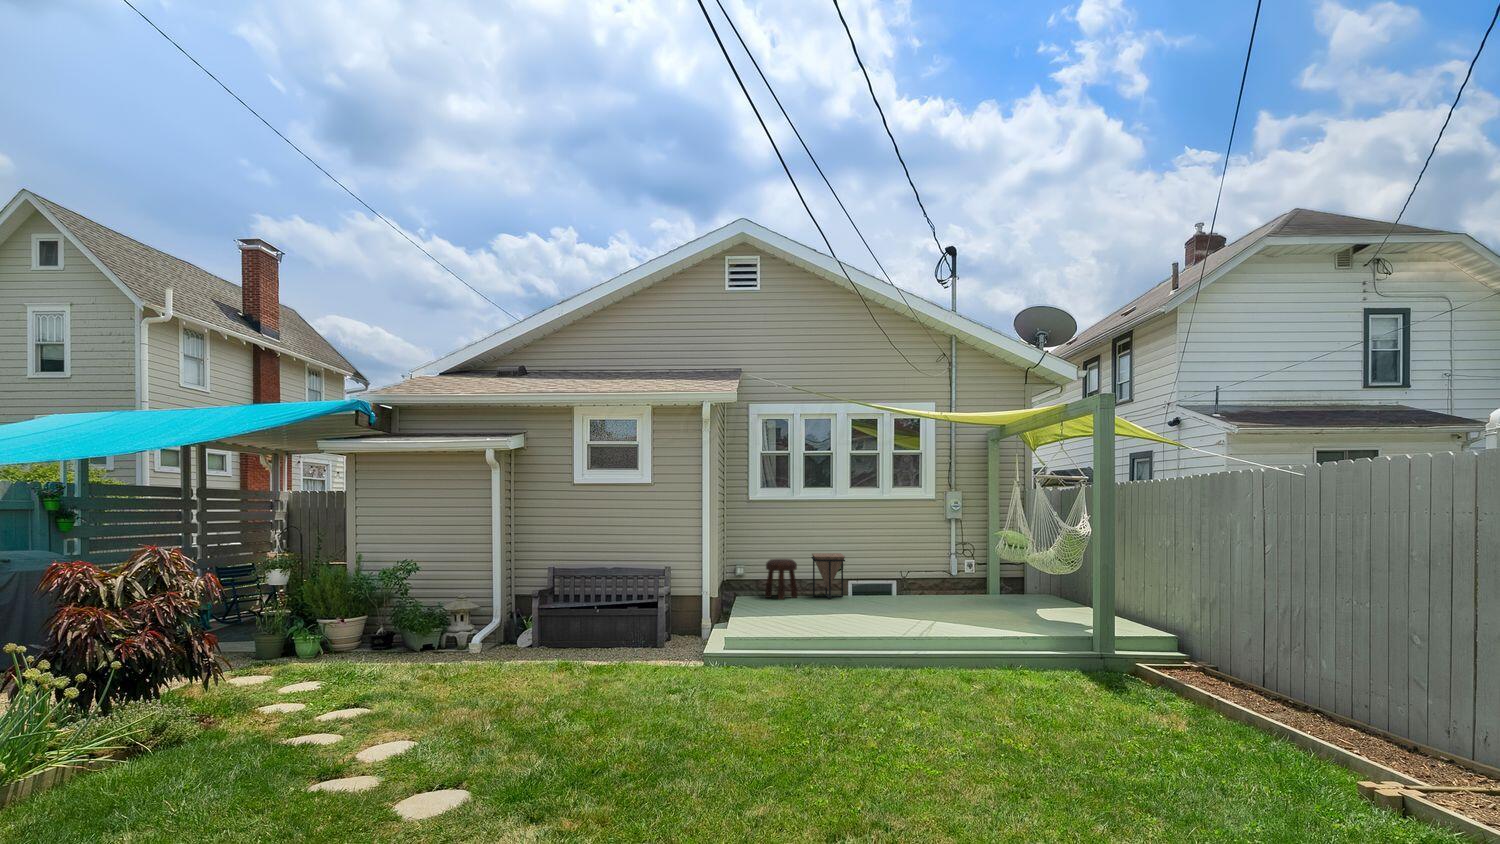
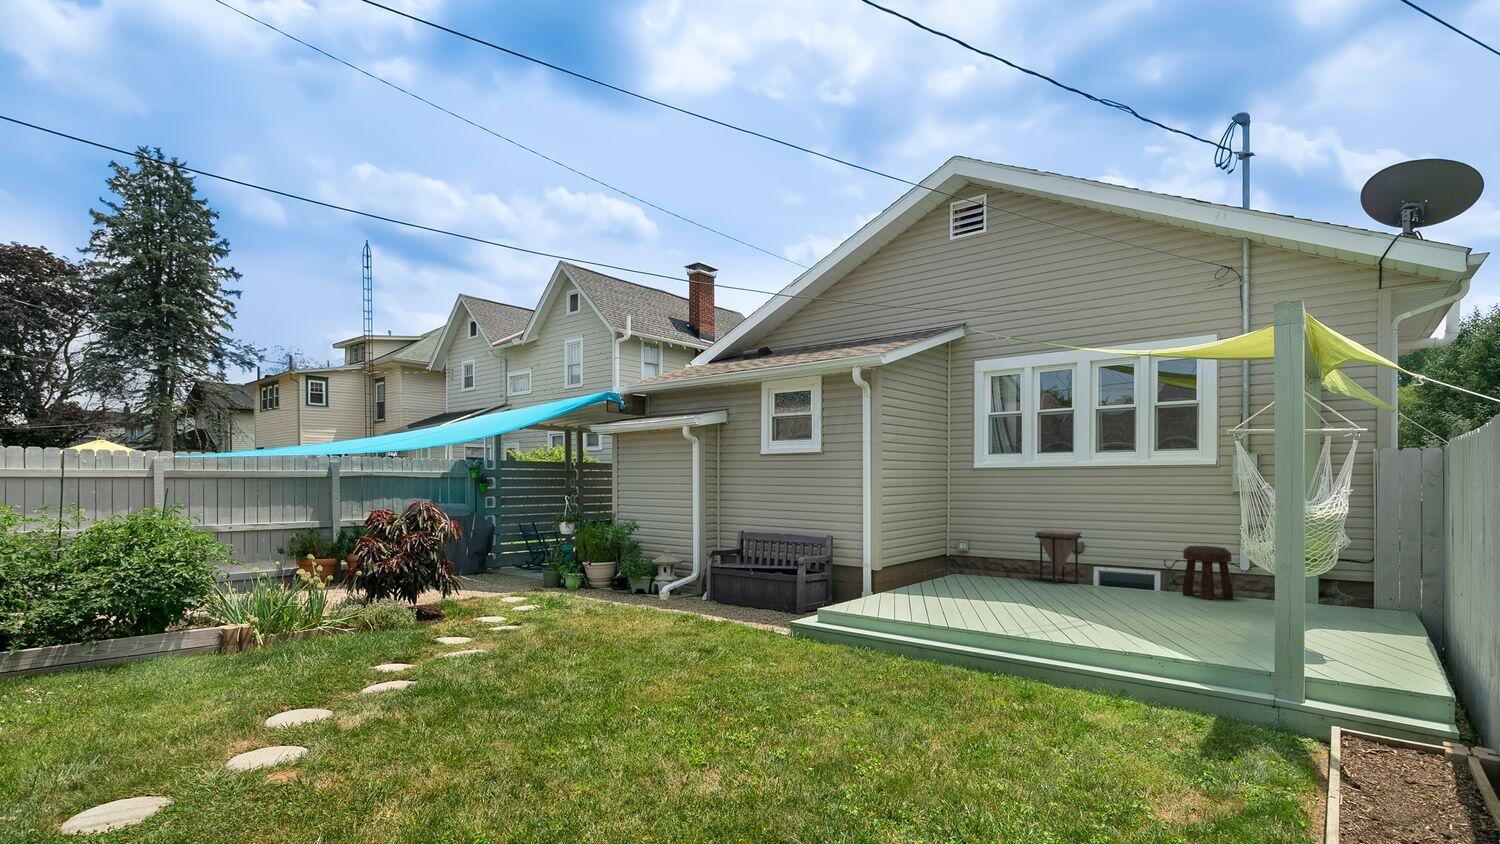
stool: present [765,559,797,600] -> present [1183,546,1233,600]

